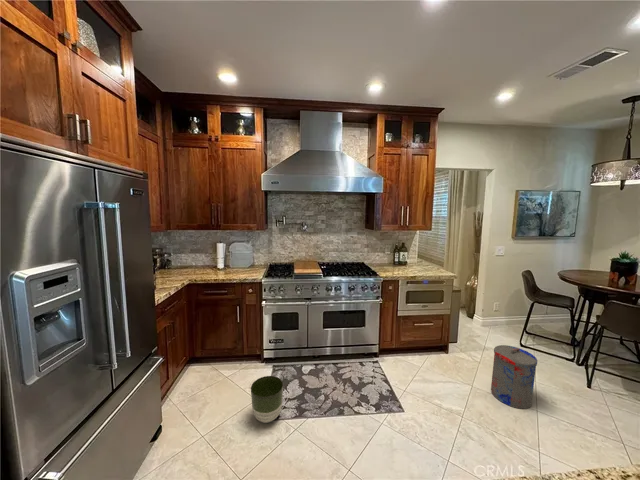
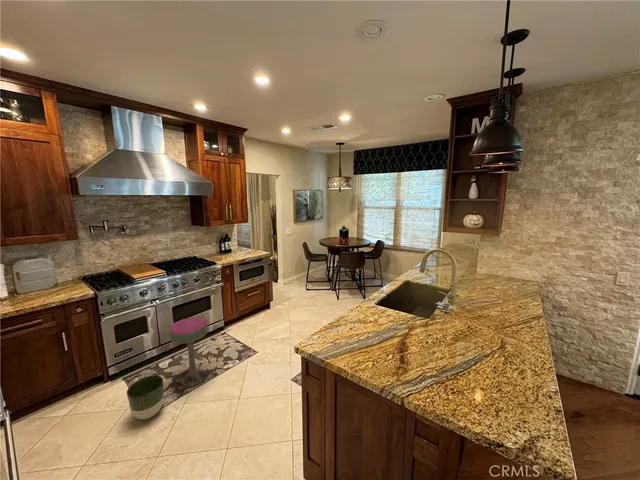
bar stool: none [302,329,341,412] -> present [169,317,207,386]
trash can: present [491,345,537,409] -> none [299,289,319,322]

